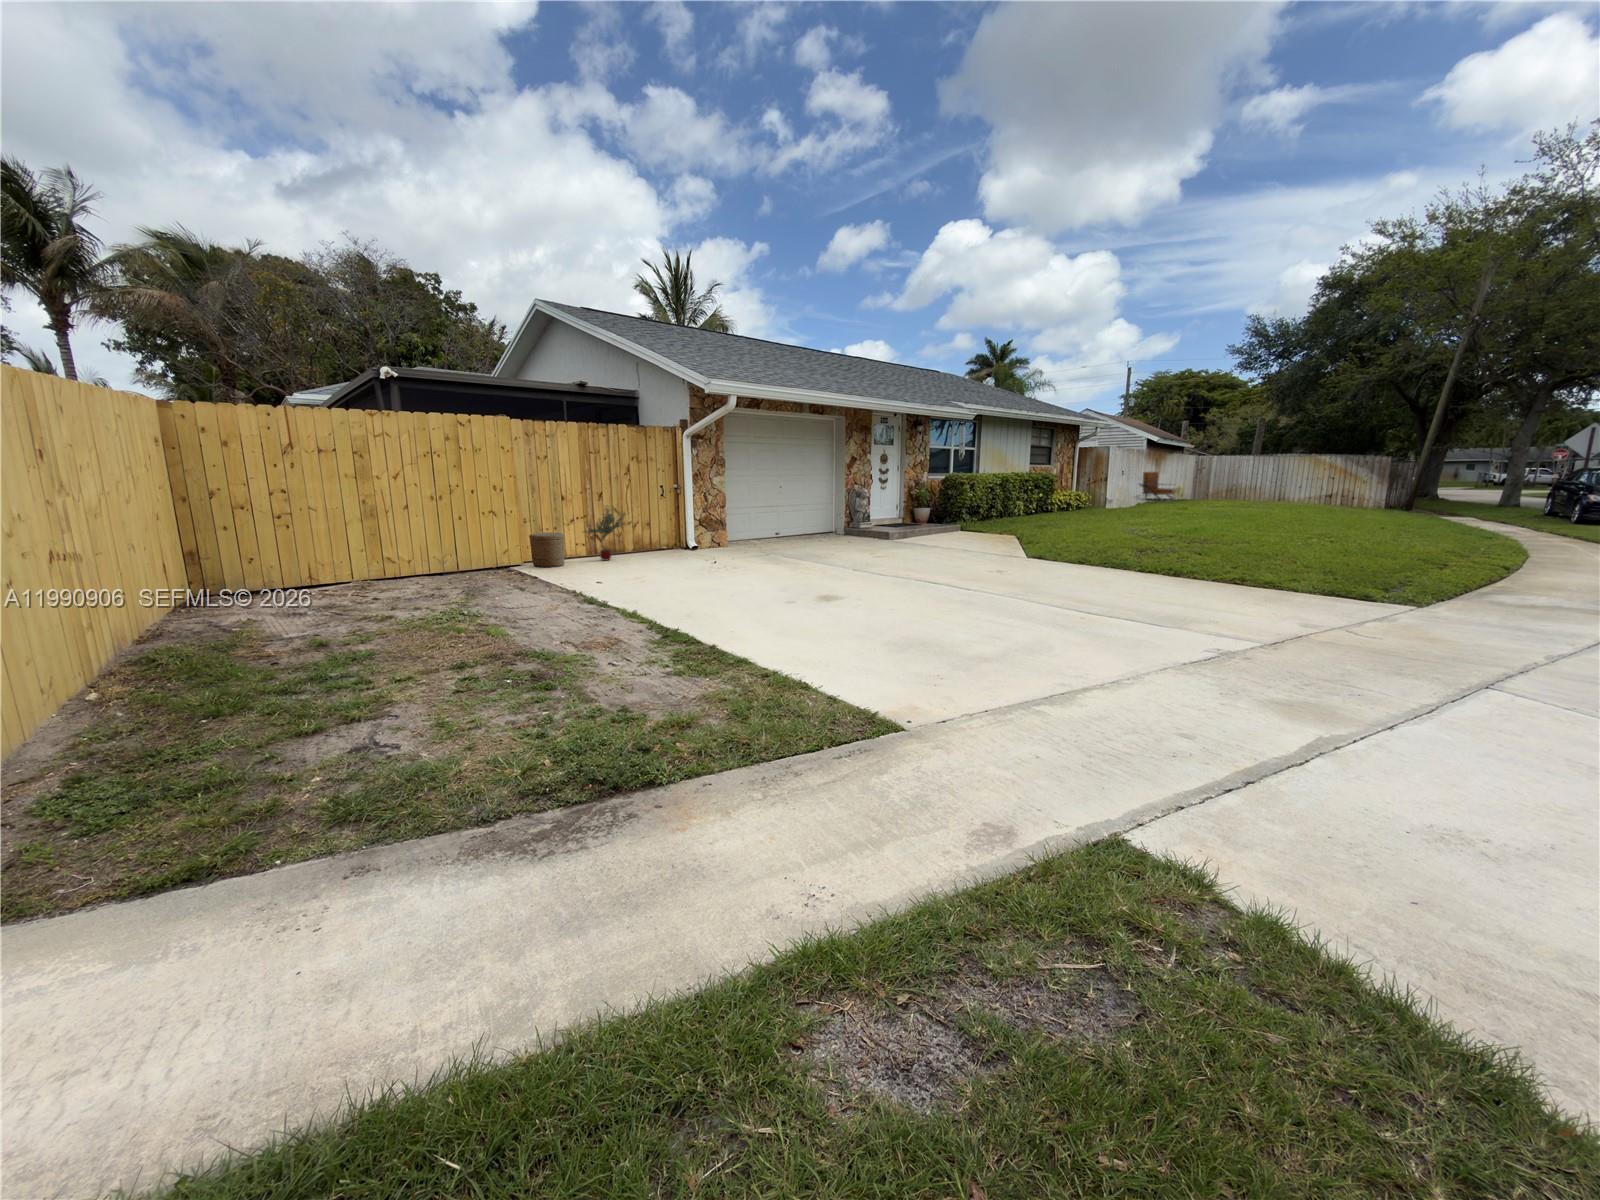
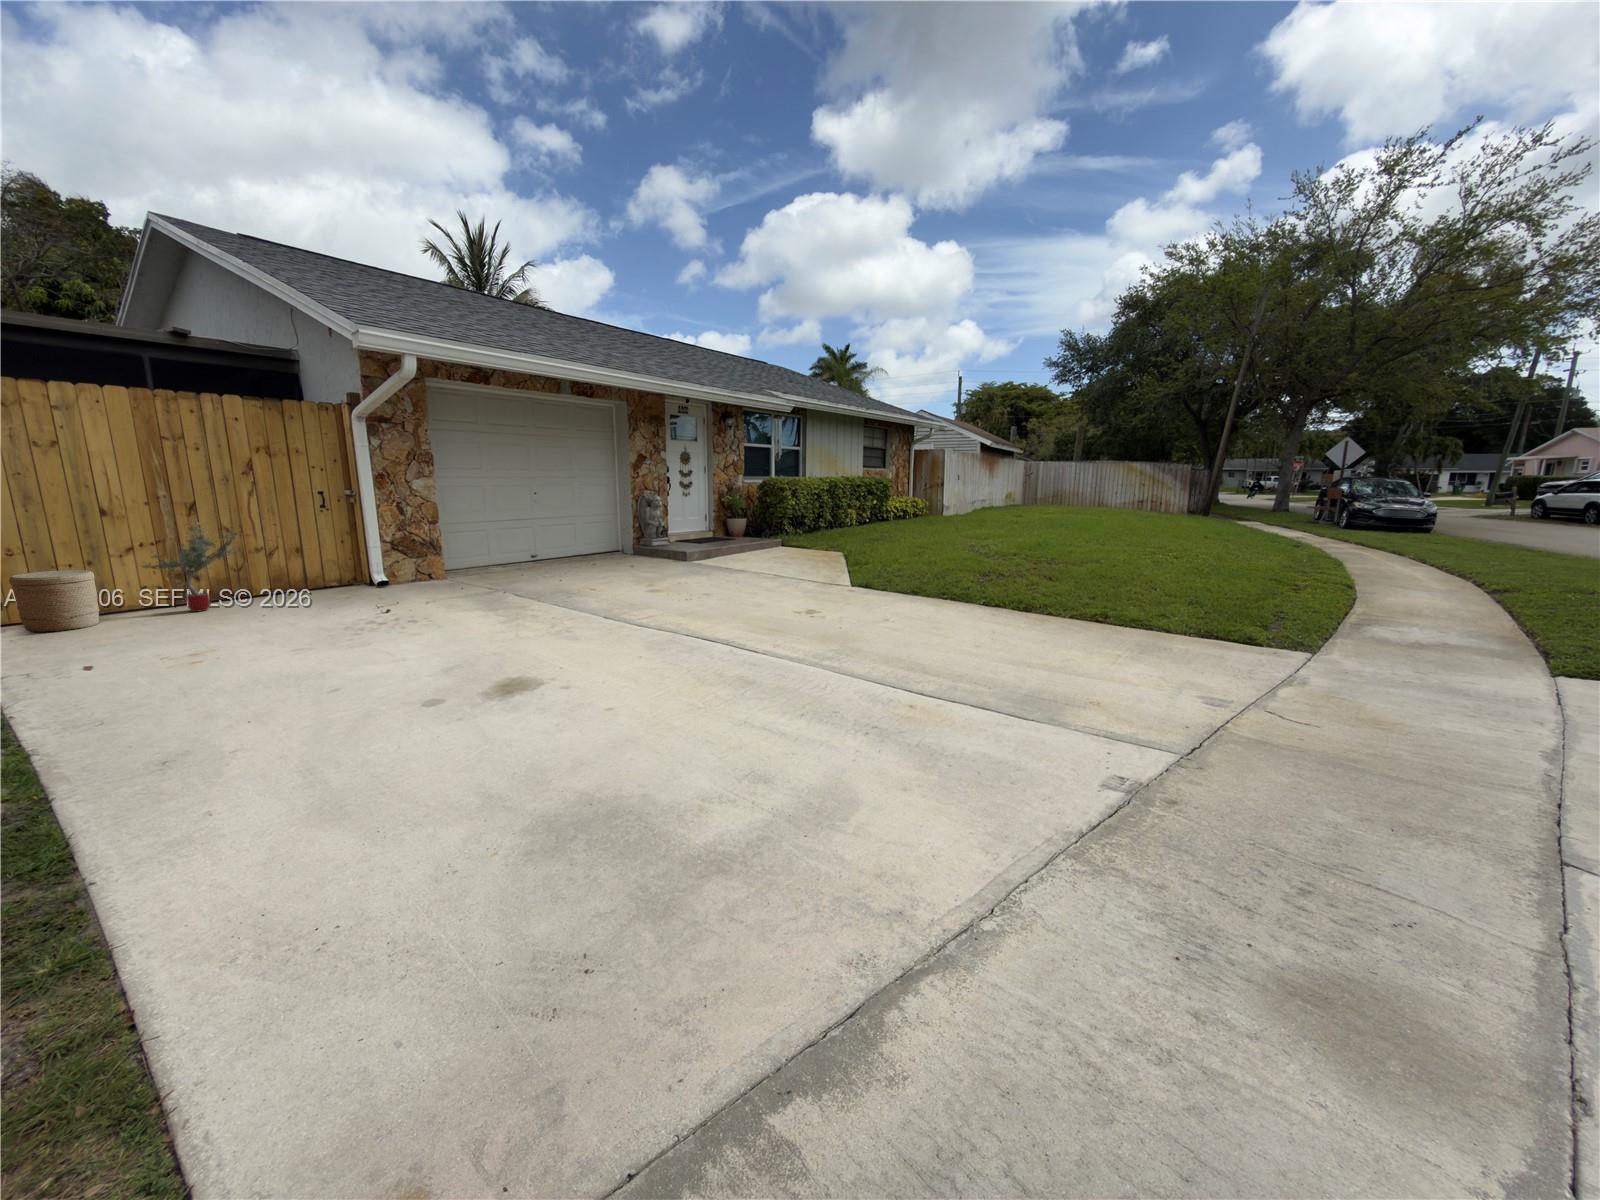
lounge chair: present [1140,472,1174,501] -> none [971,477,1008,507]
bench: none [1533,480,1578,520] -> present [1307,488,1343,524]

